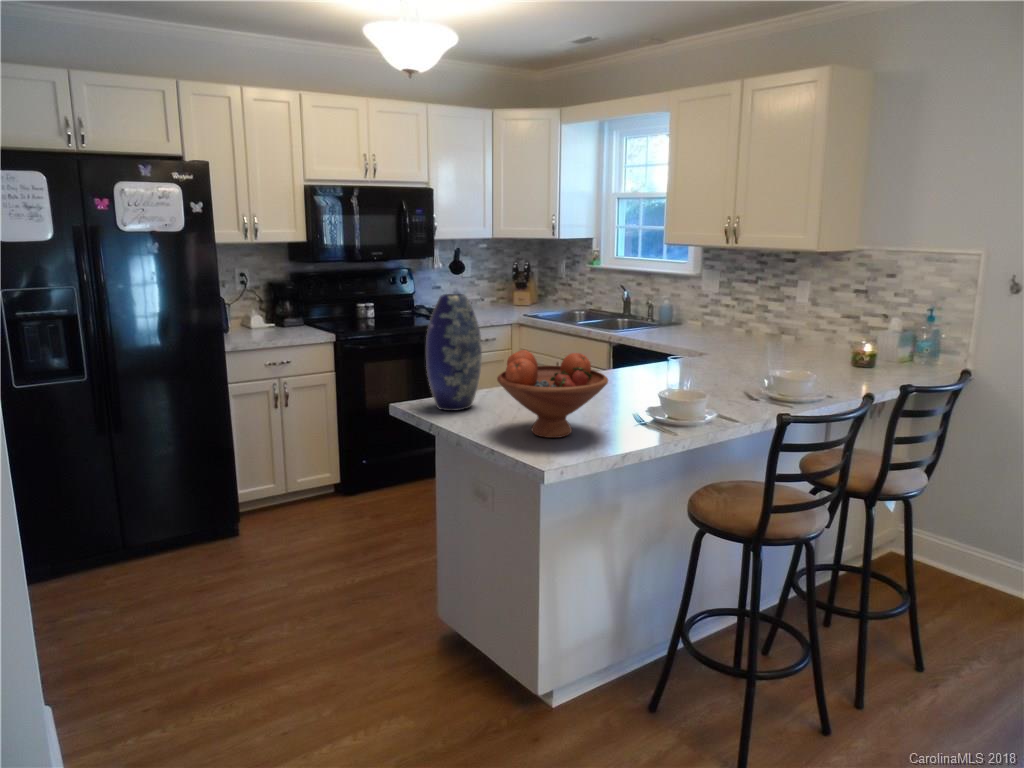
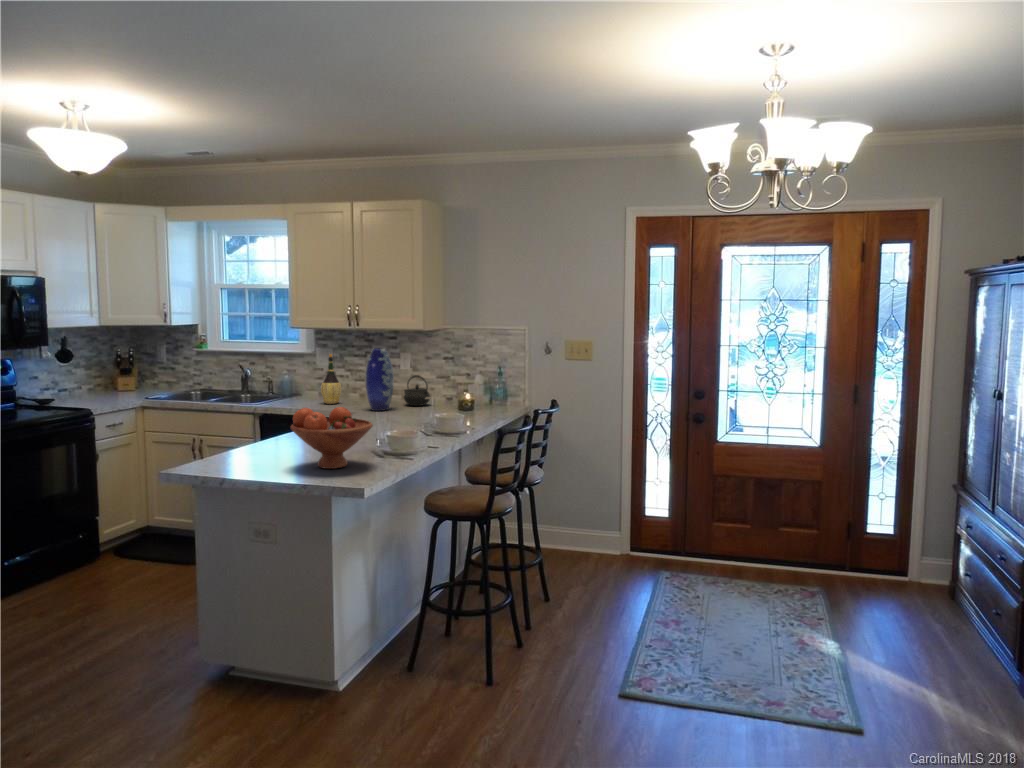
wine bottle: none [686,278,711,339] -> present [321,354,341,404]
vase: present [426,294,482,411] -> present [365,348,394,411]
kettle: none [783,312,821,353] -> present [404,375,430,406]

